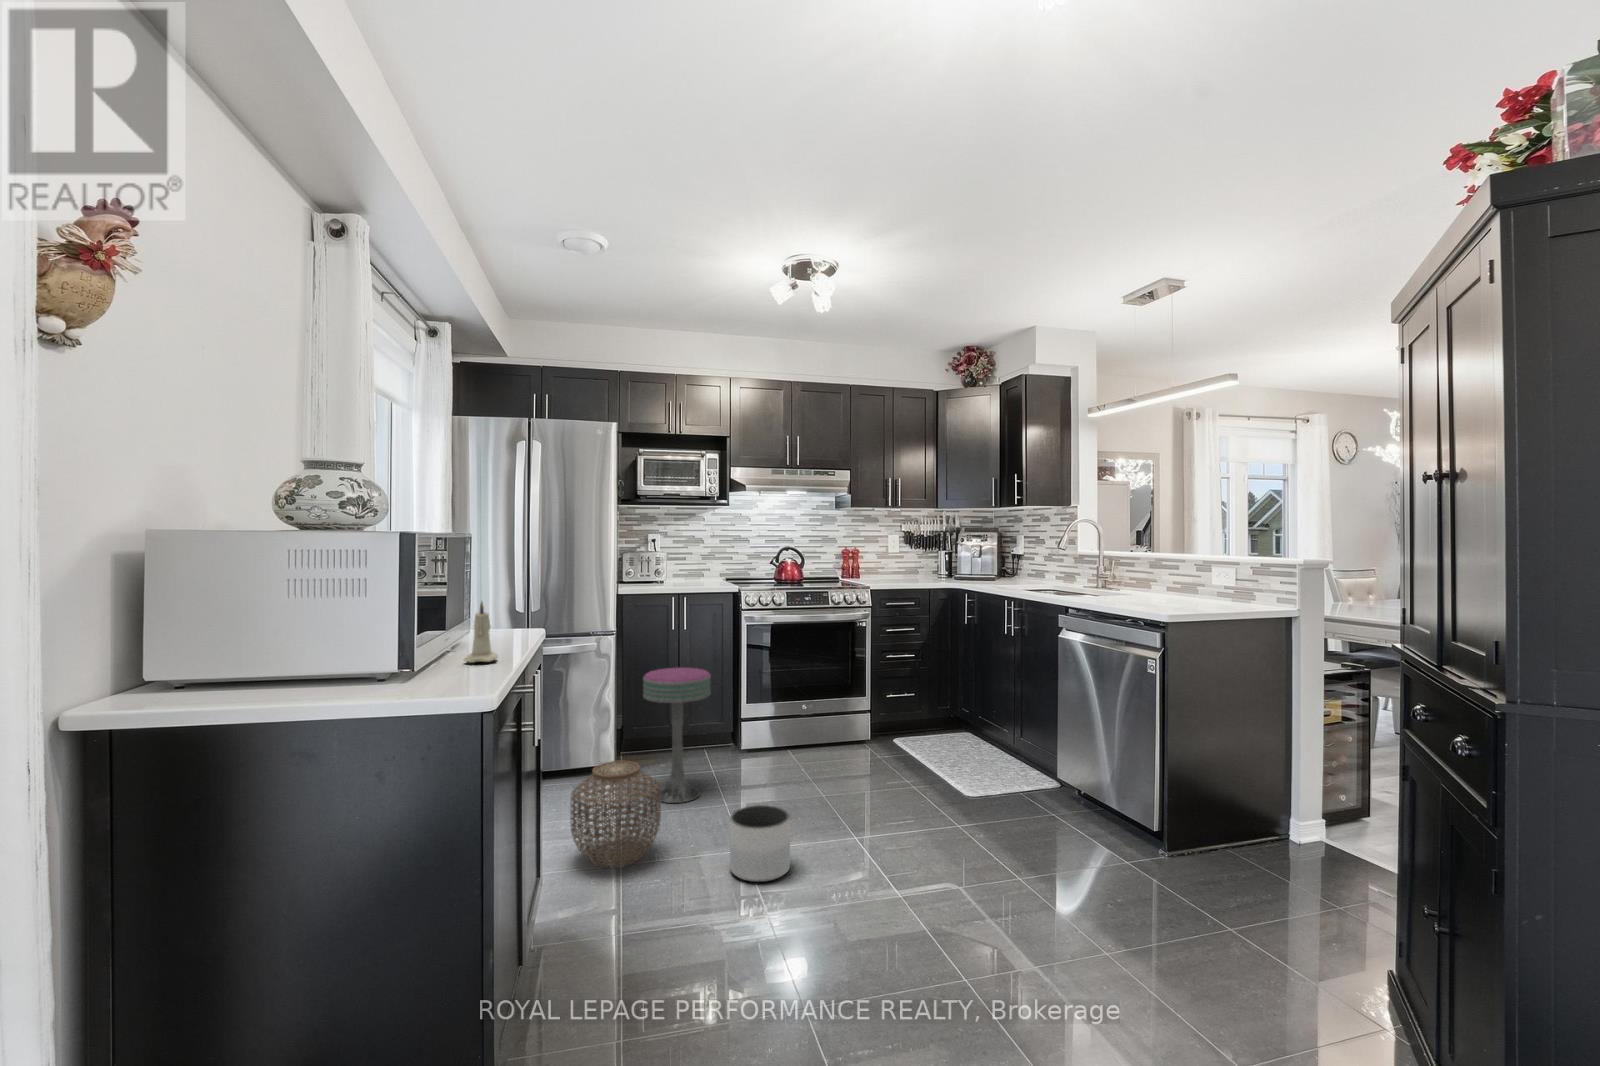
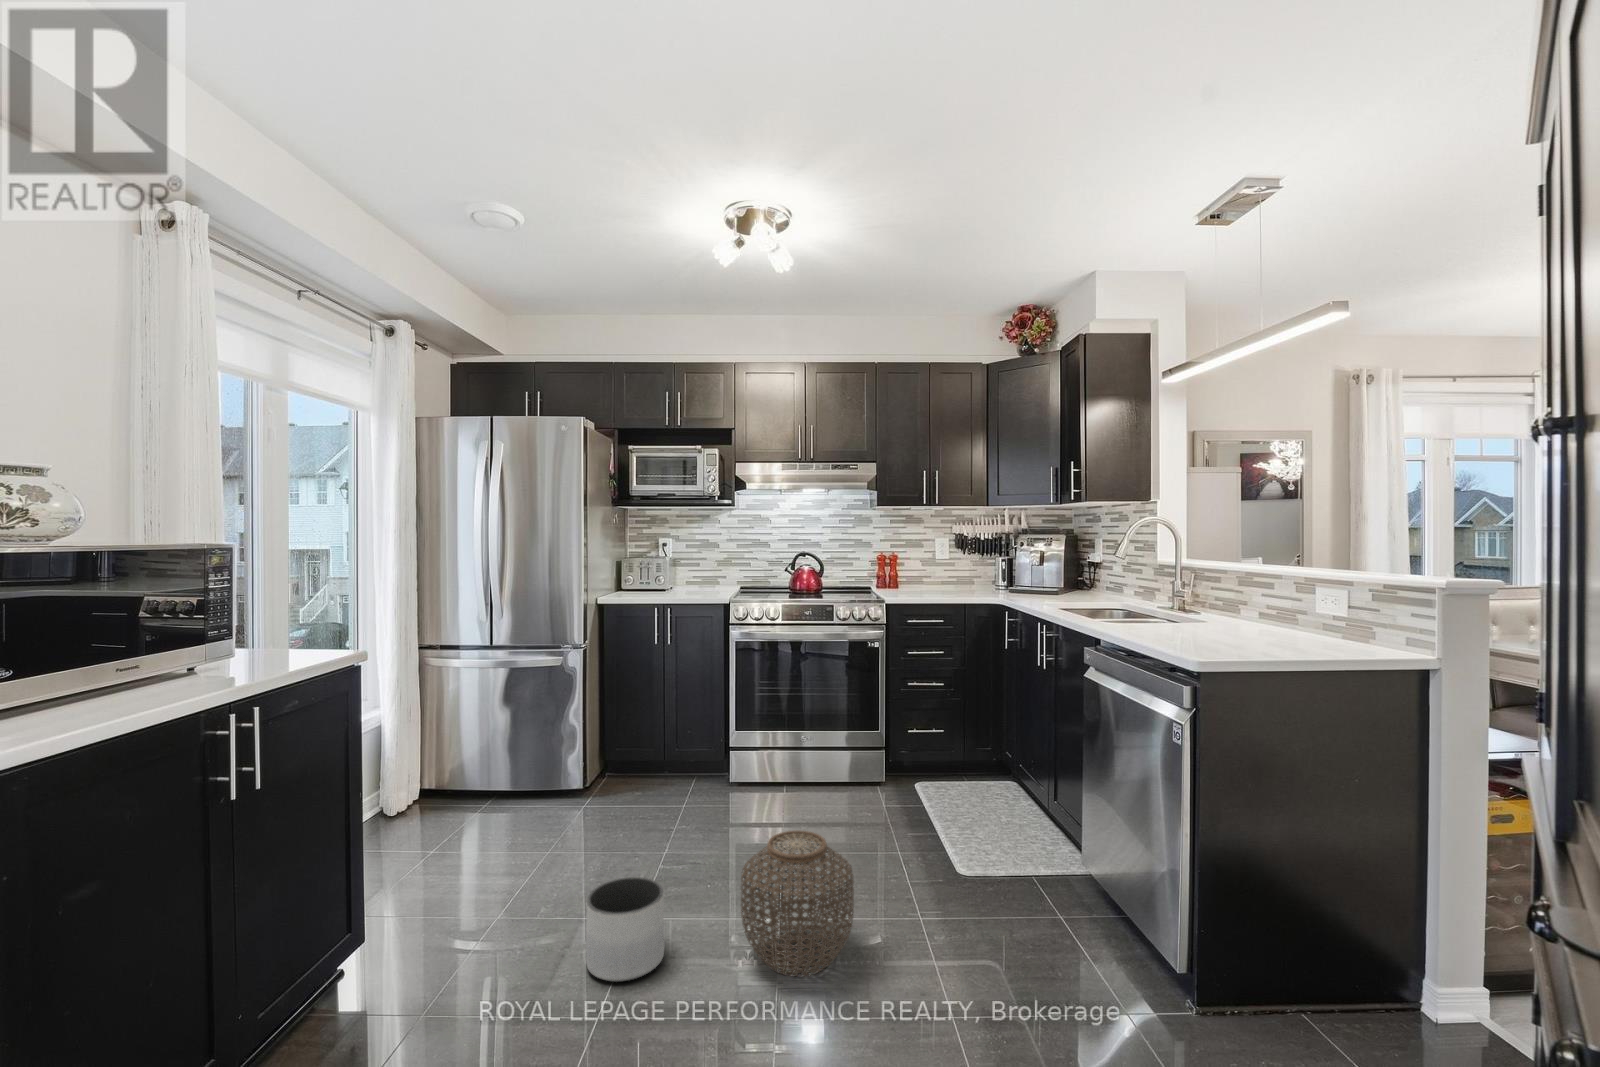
candle: present [464,602,498,663] -> none [73,631,133,711]
bar stool: present [643,668,711,803] -> none [575,692,655,851]
woven basket: present [570,761,661,868] -> present [741,831,854,976]

